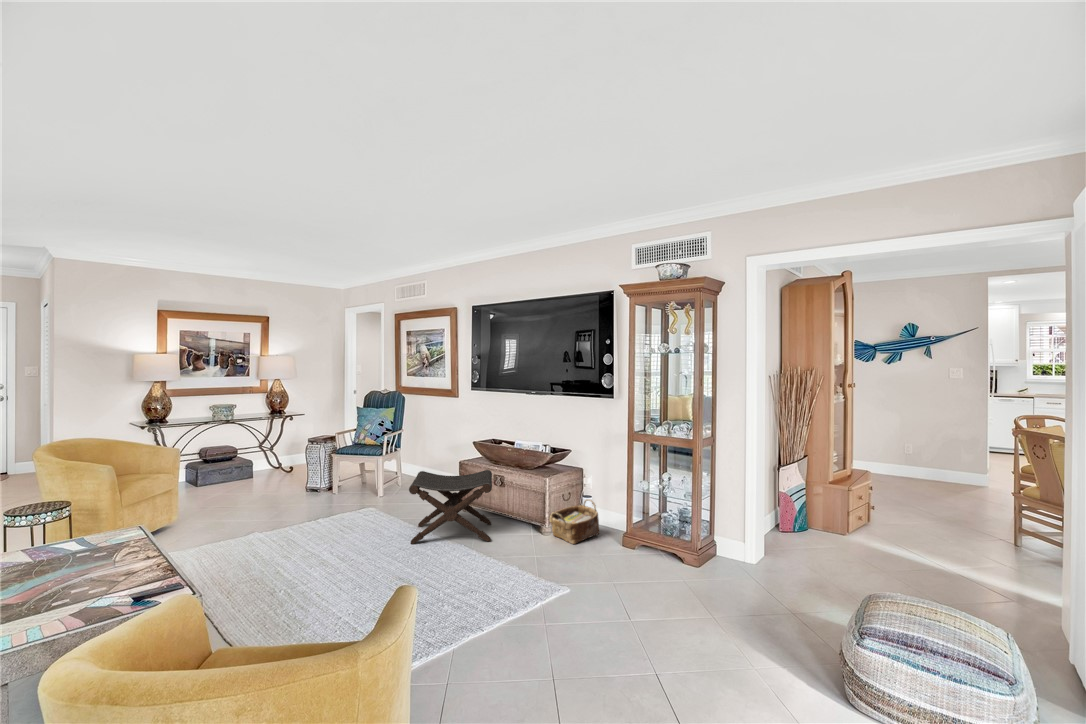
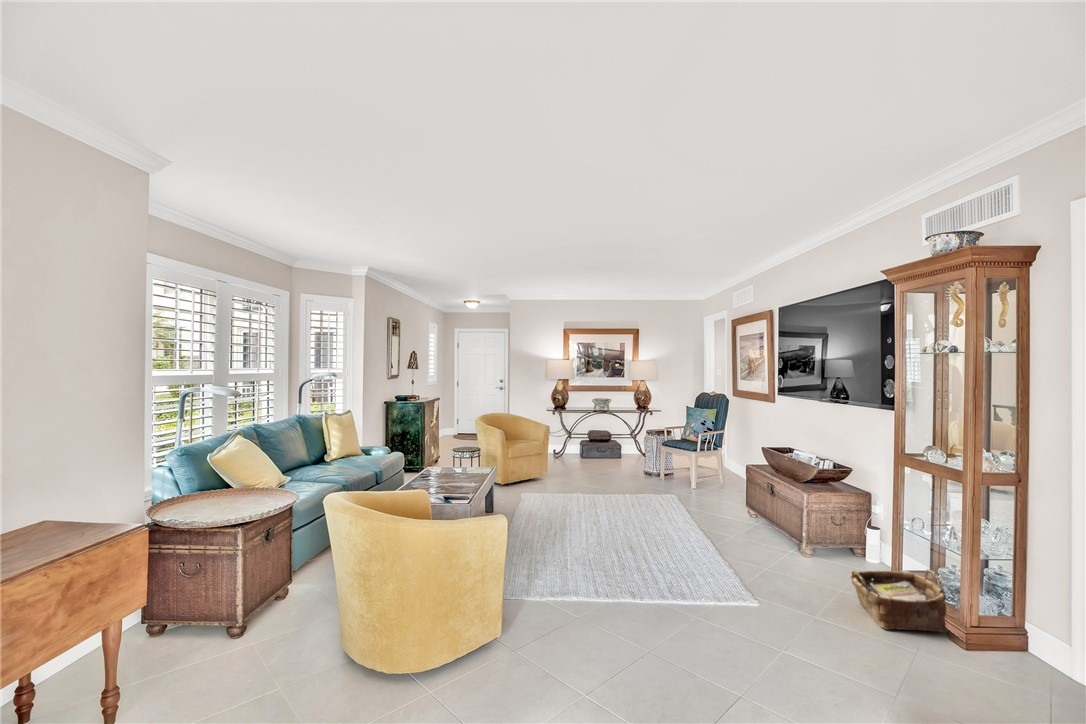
footstool: present [409,470,492,544] -> none [672,477,786,578]

